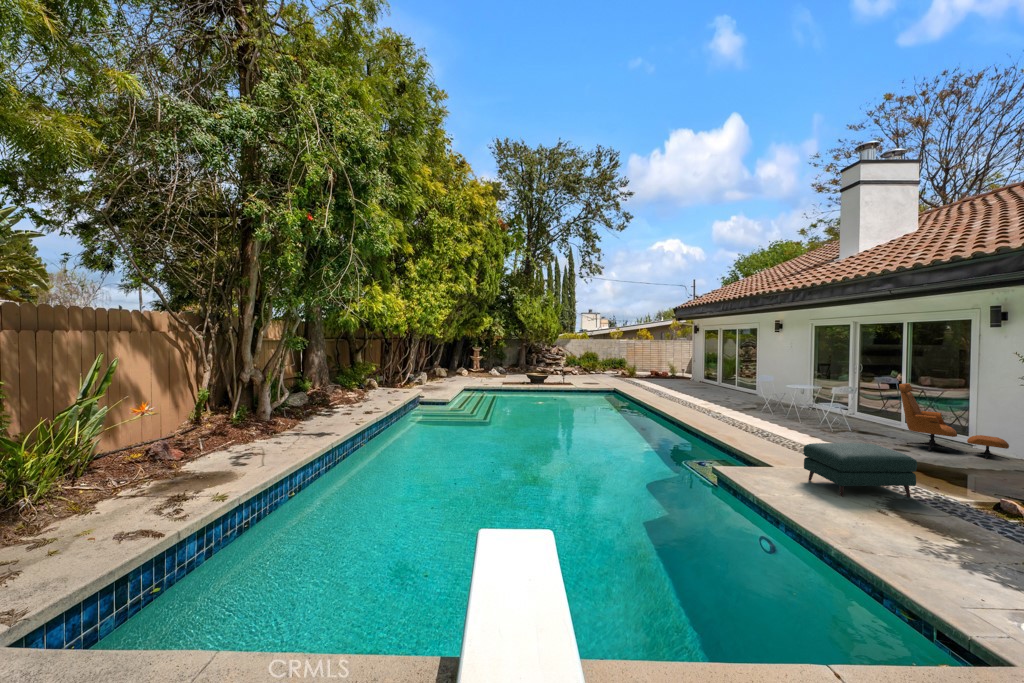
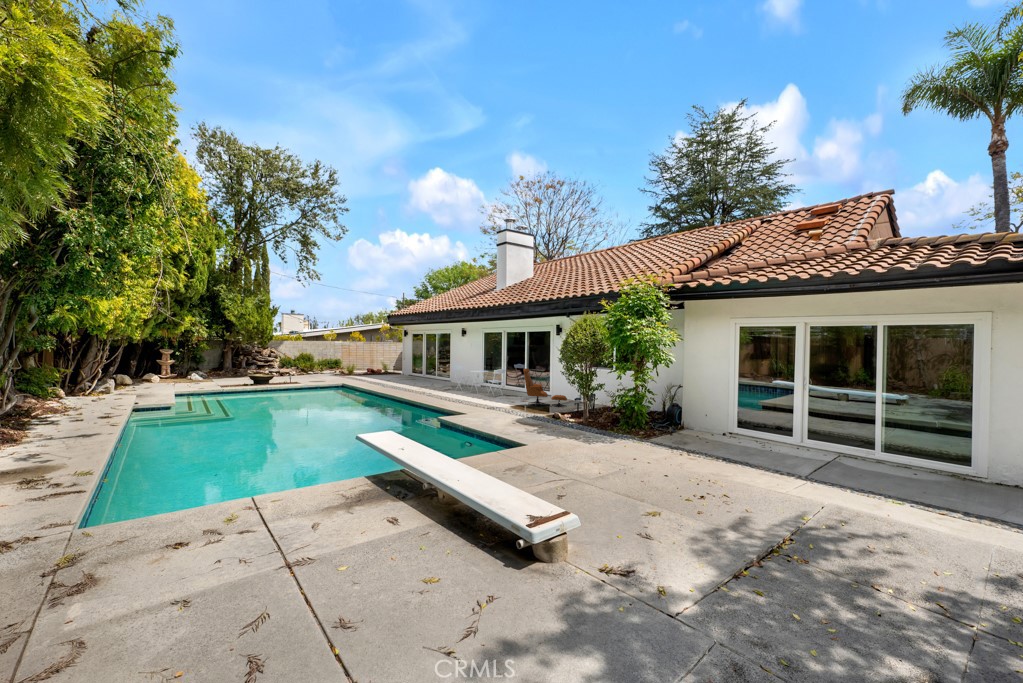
ottoman: present [803,443,917,497] -> none [475,401,526,431]

